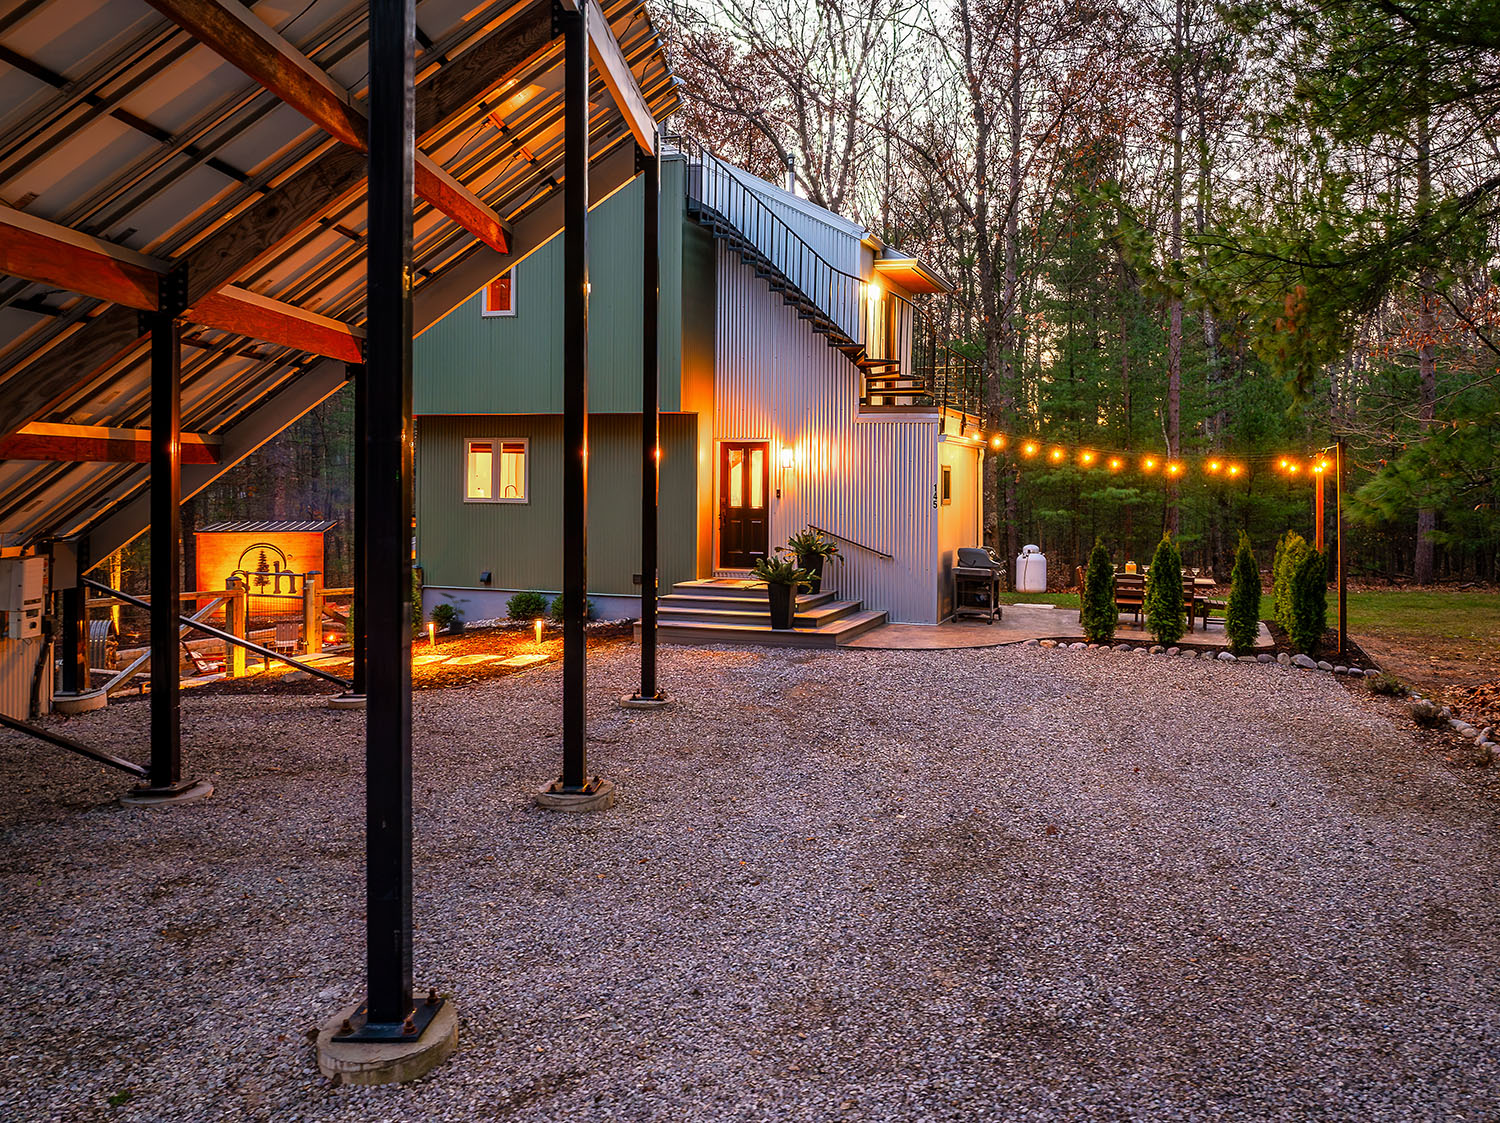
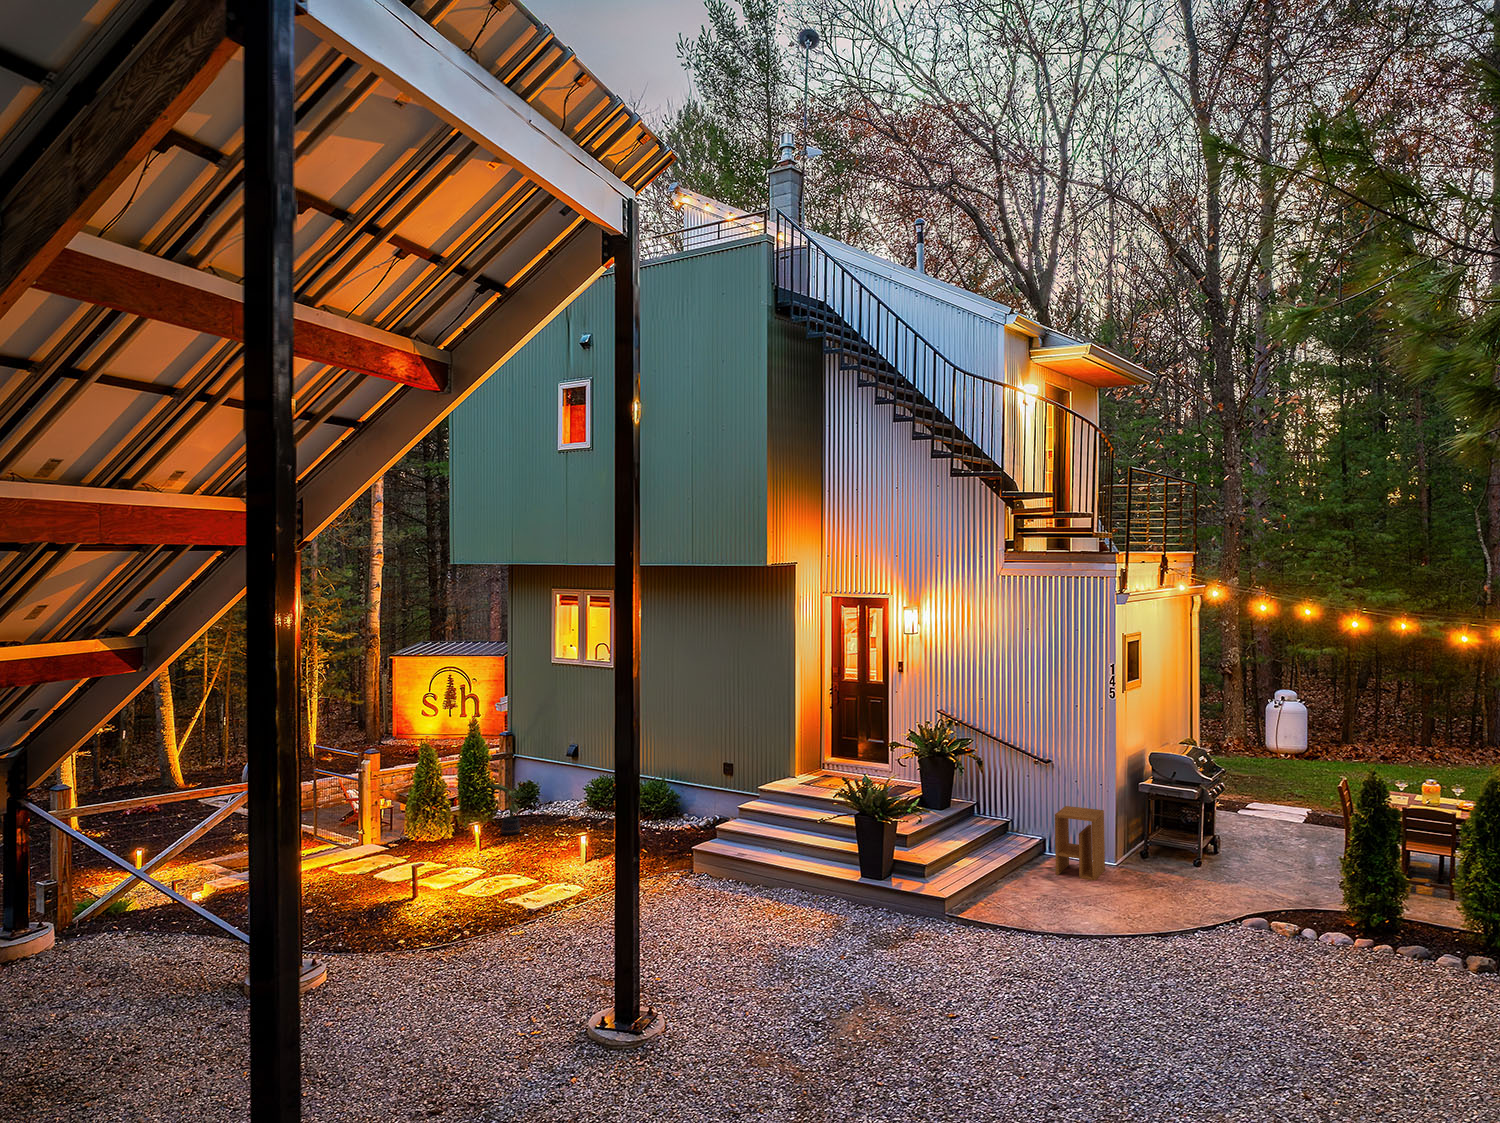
side table: none [895,590,926,635] -> present [1055,806,1105,881]

